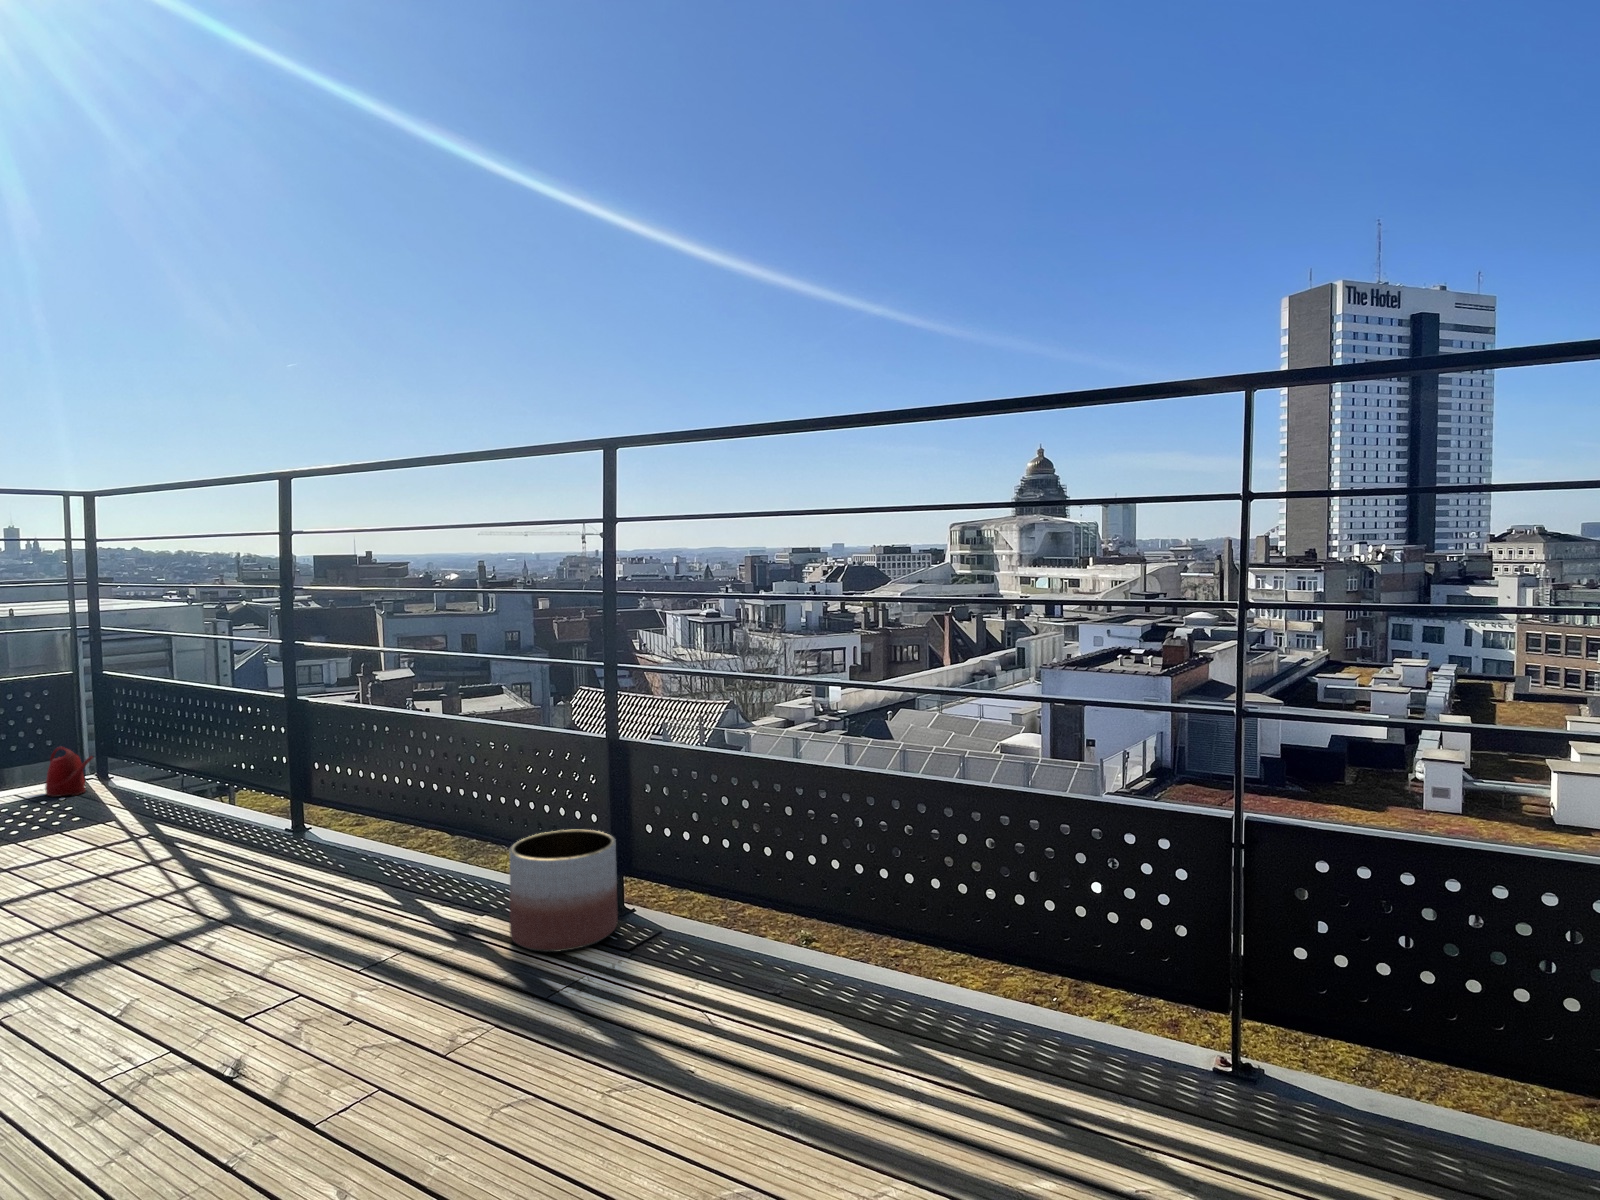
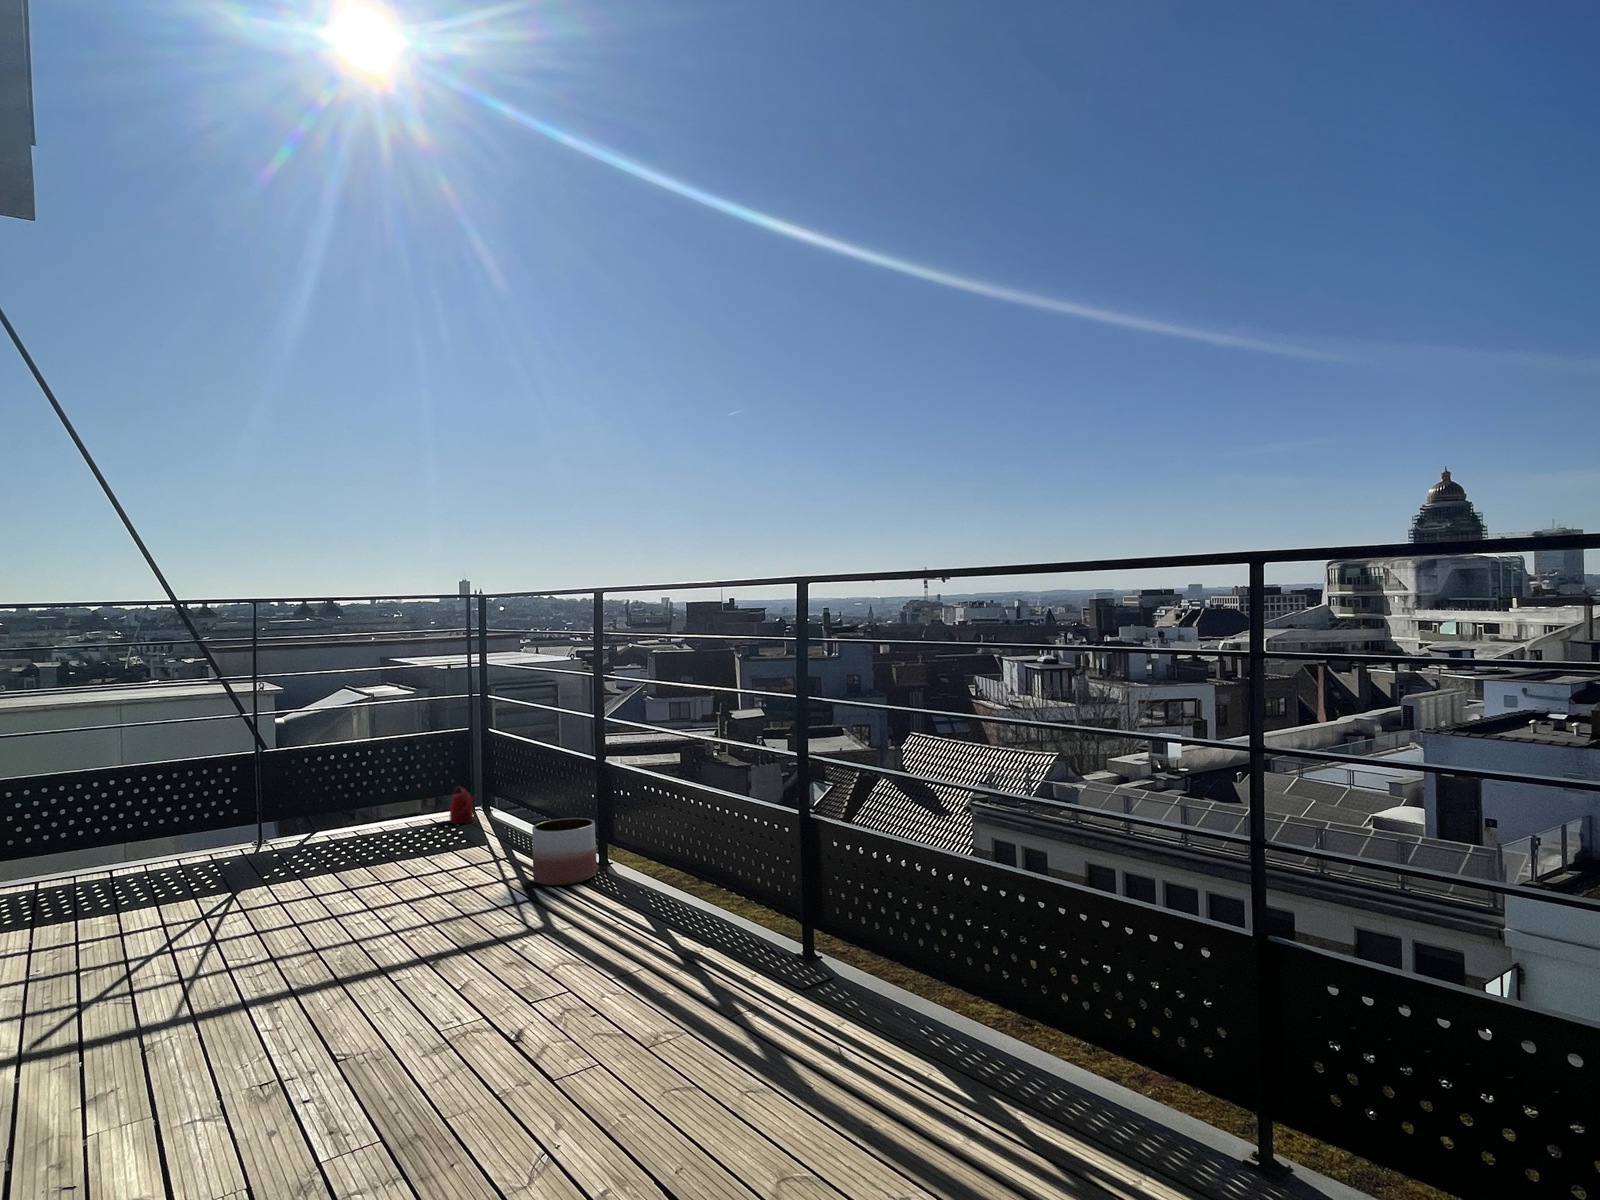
planter: present [510,830,618,952] -> present [532,818,597,885]

